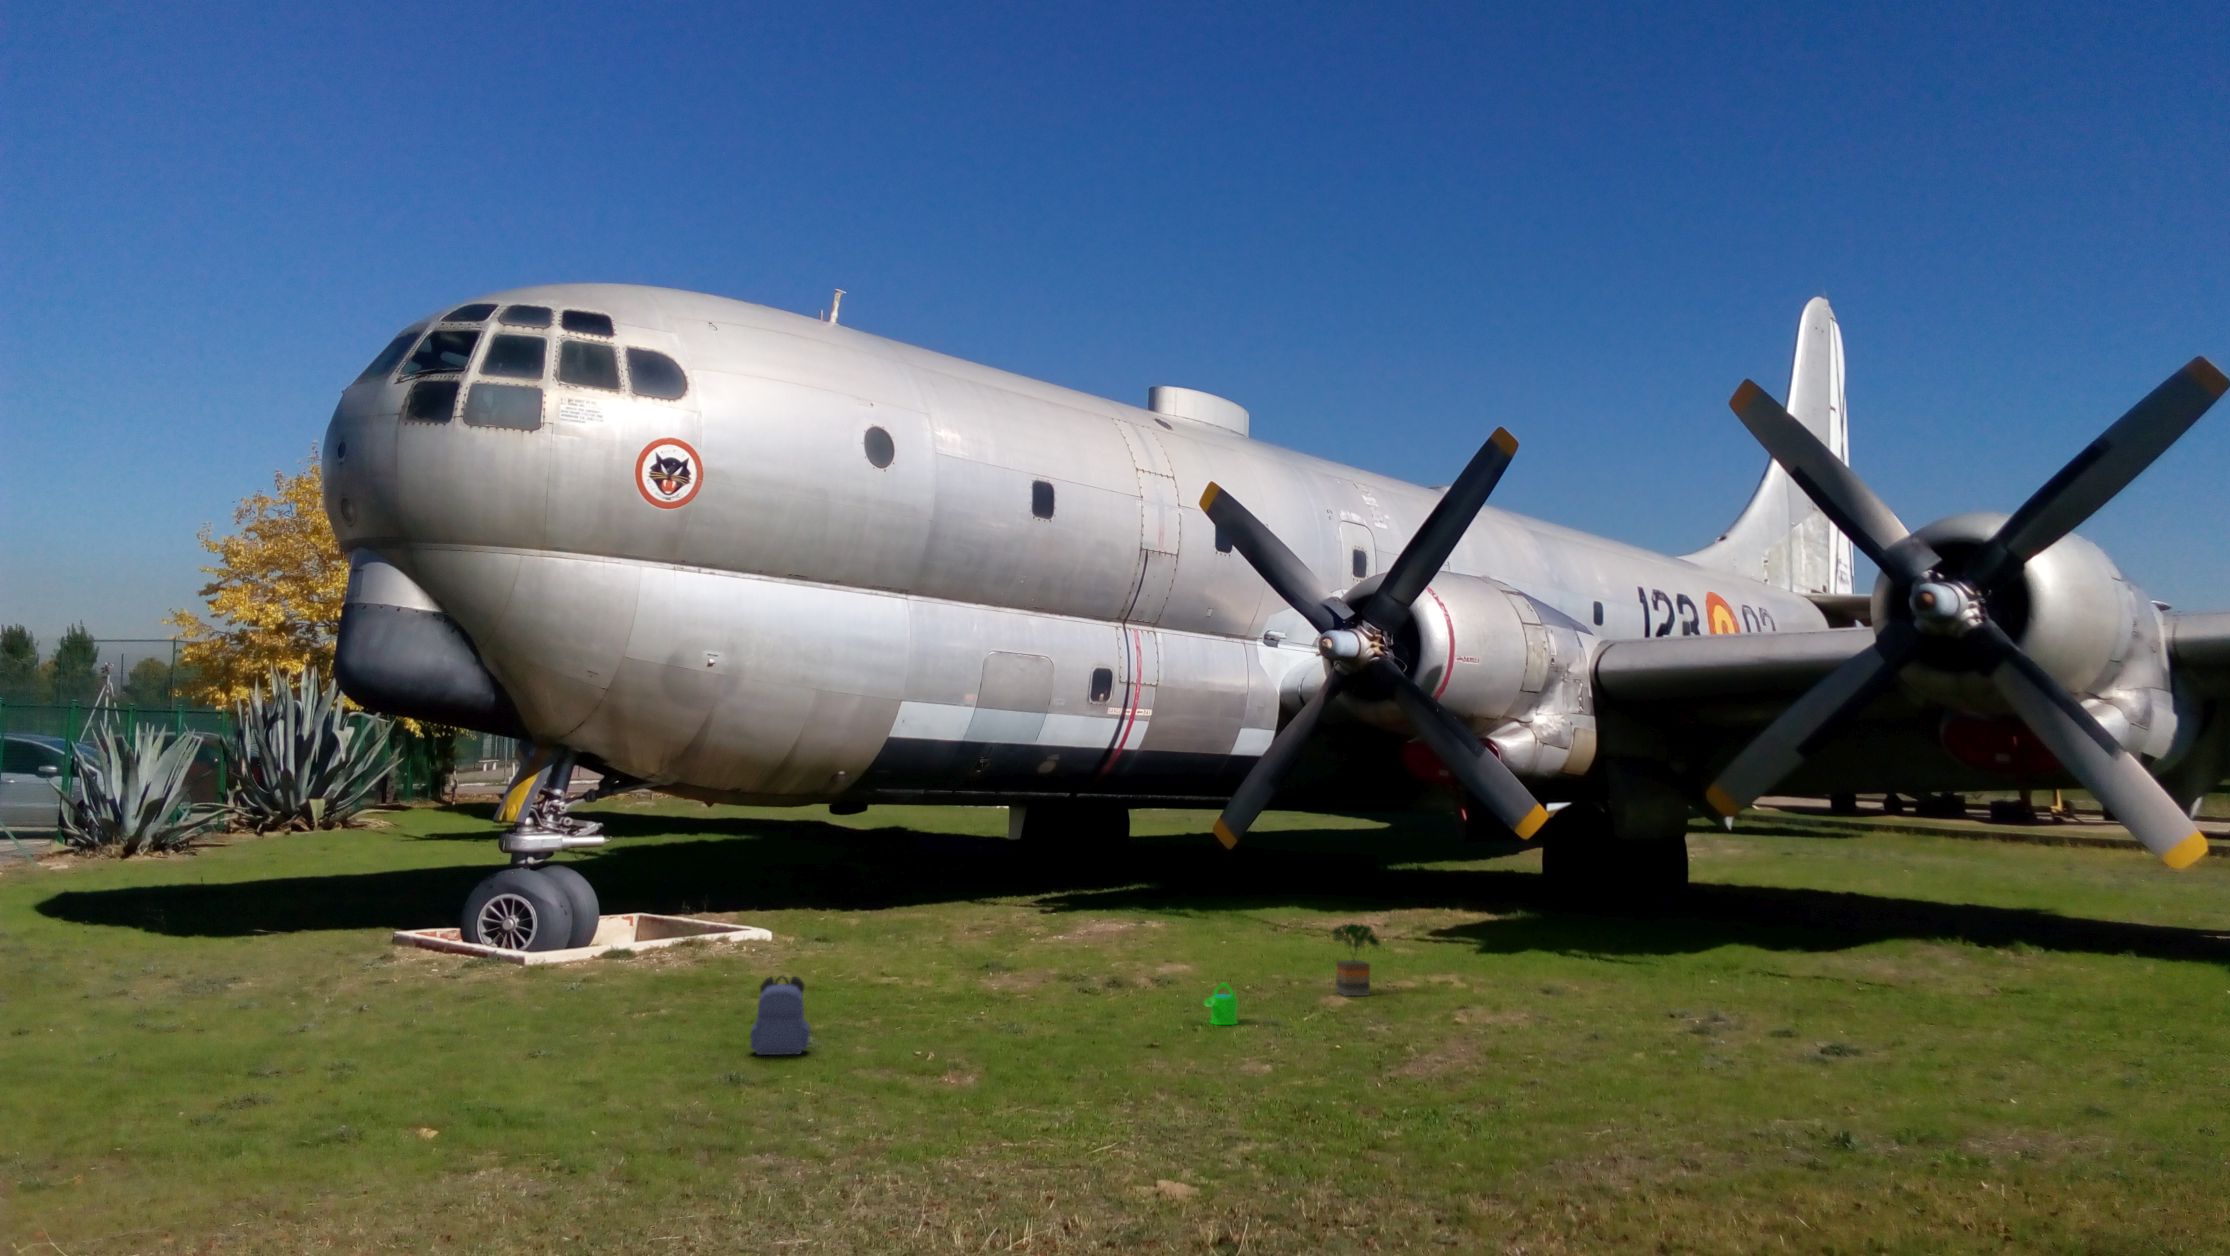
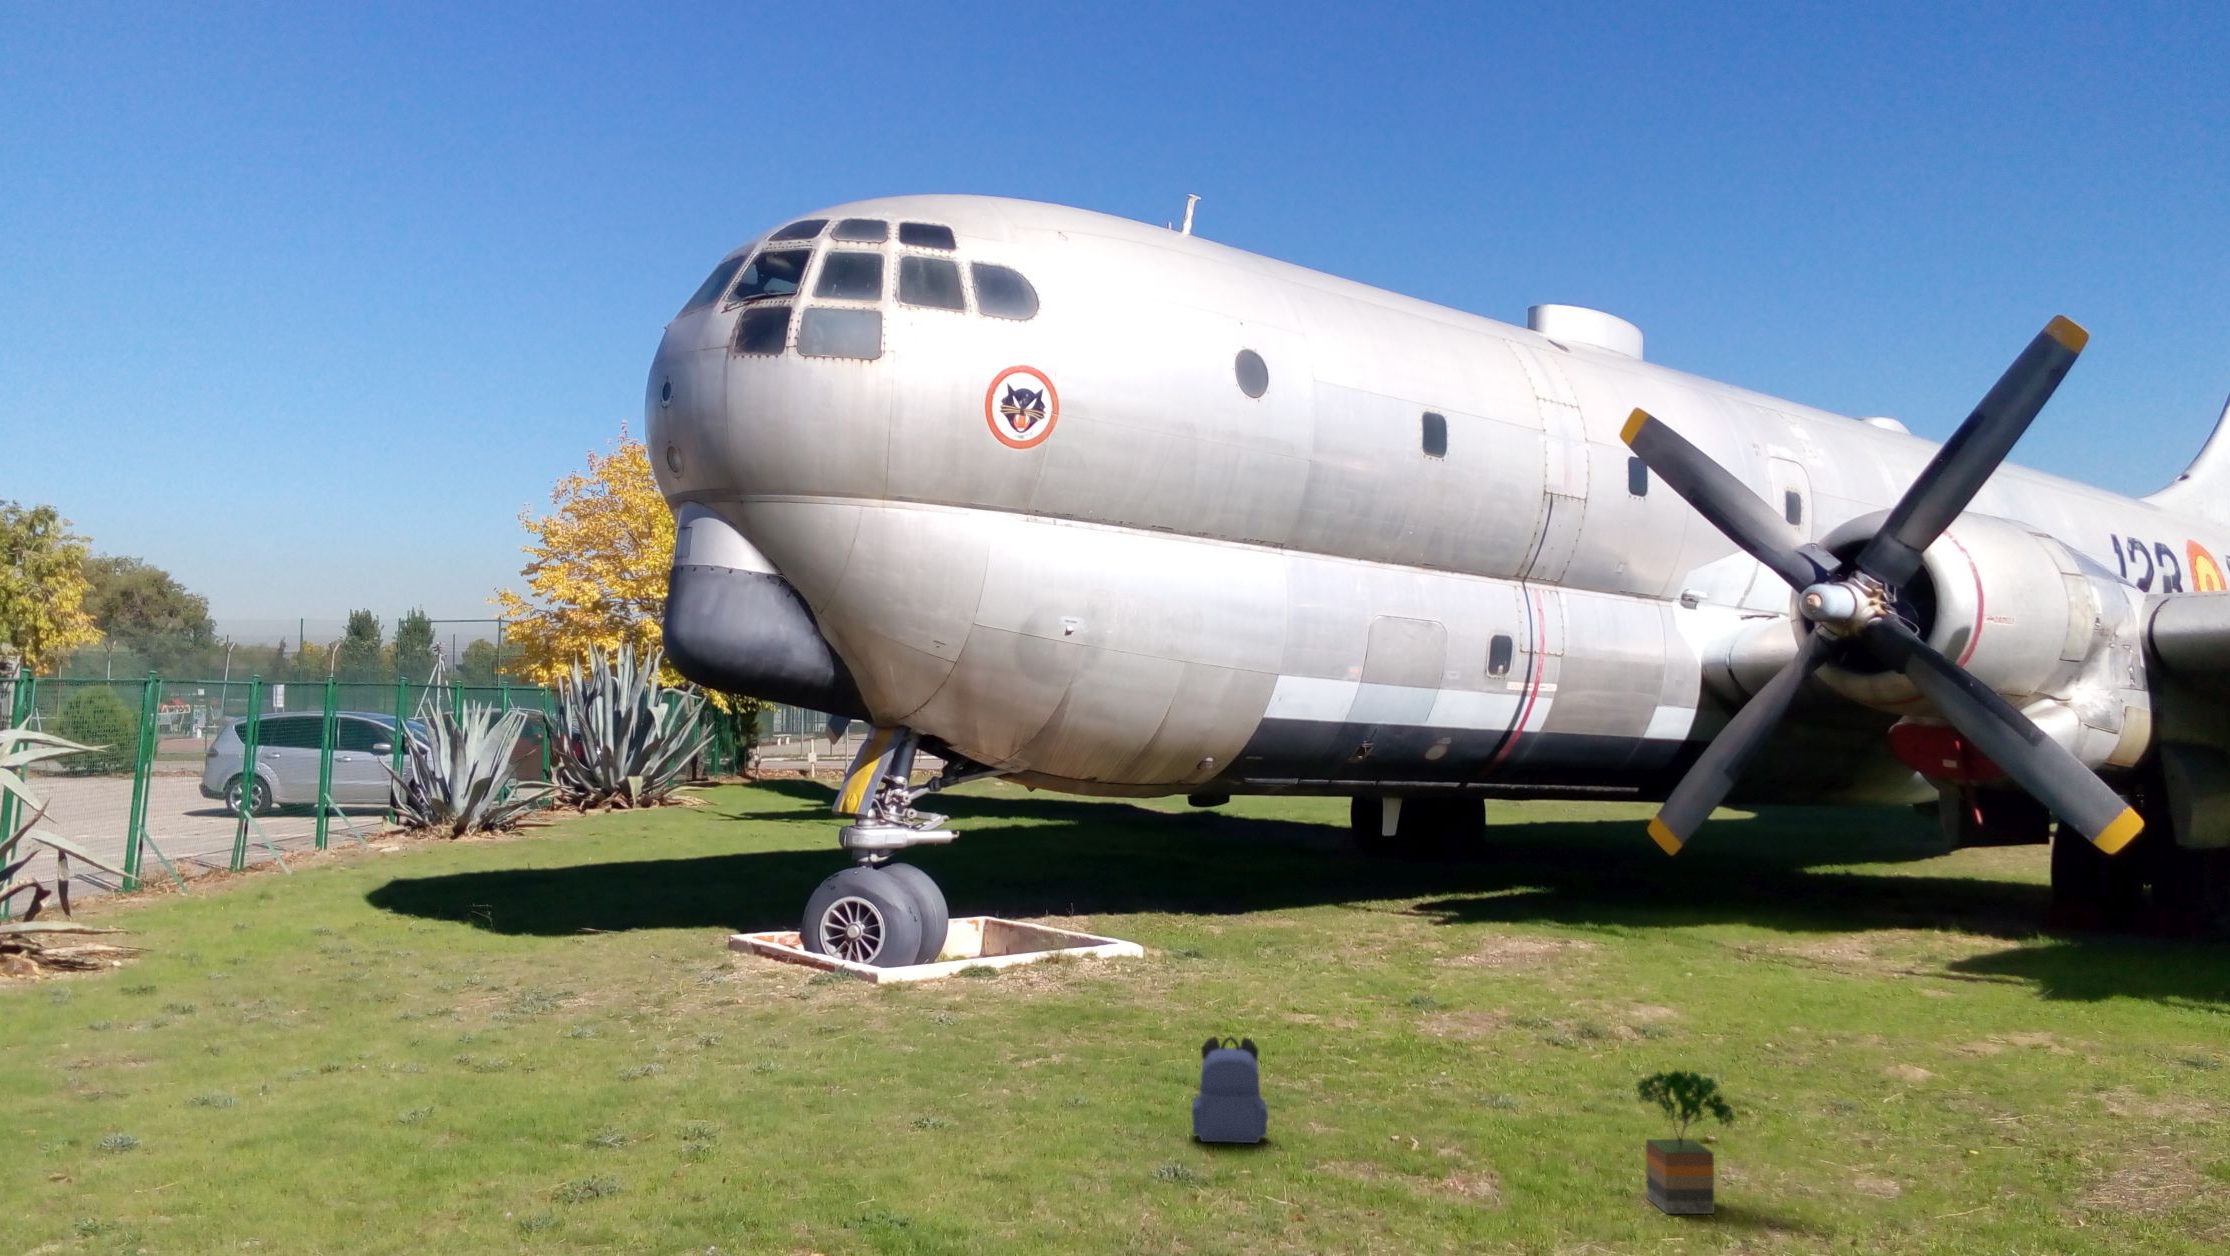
potted tree: present [1332,923,1380,996] -> present [1636,1069,1735,1214]
watering can: present [1205,983,1238,1025] -> none [1779,1058,1825,1119]

